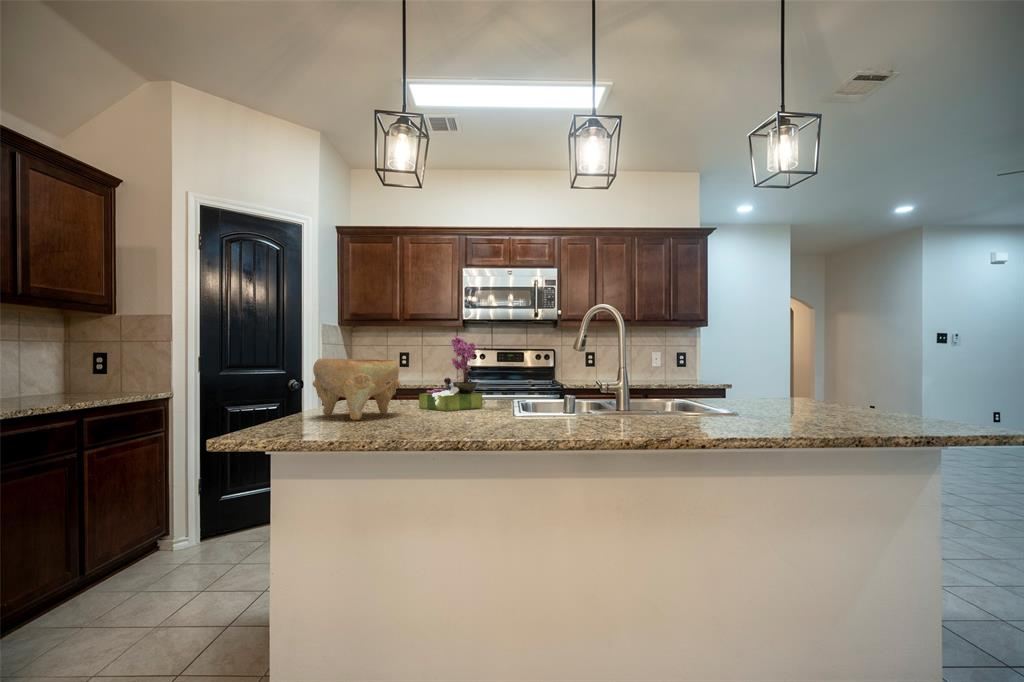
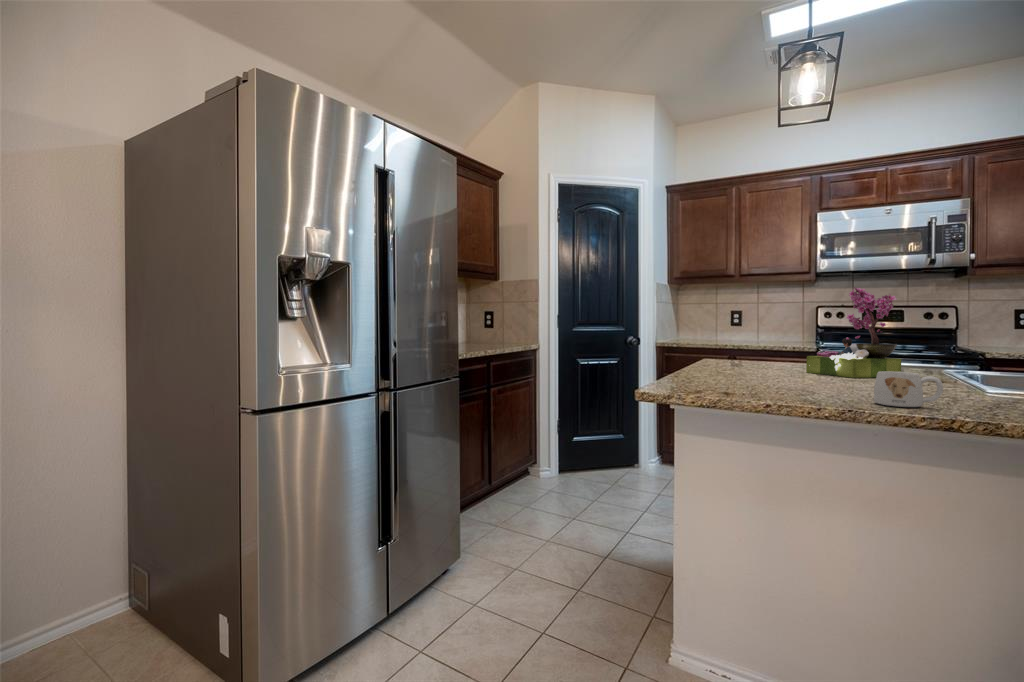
decorative bowl: present [313,359,400,420] -> none [696,314,801,381]
mug: none [412,407,451,435] -> present [874,372,943,407]

